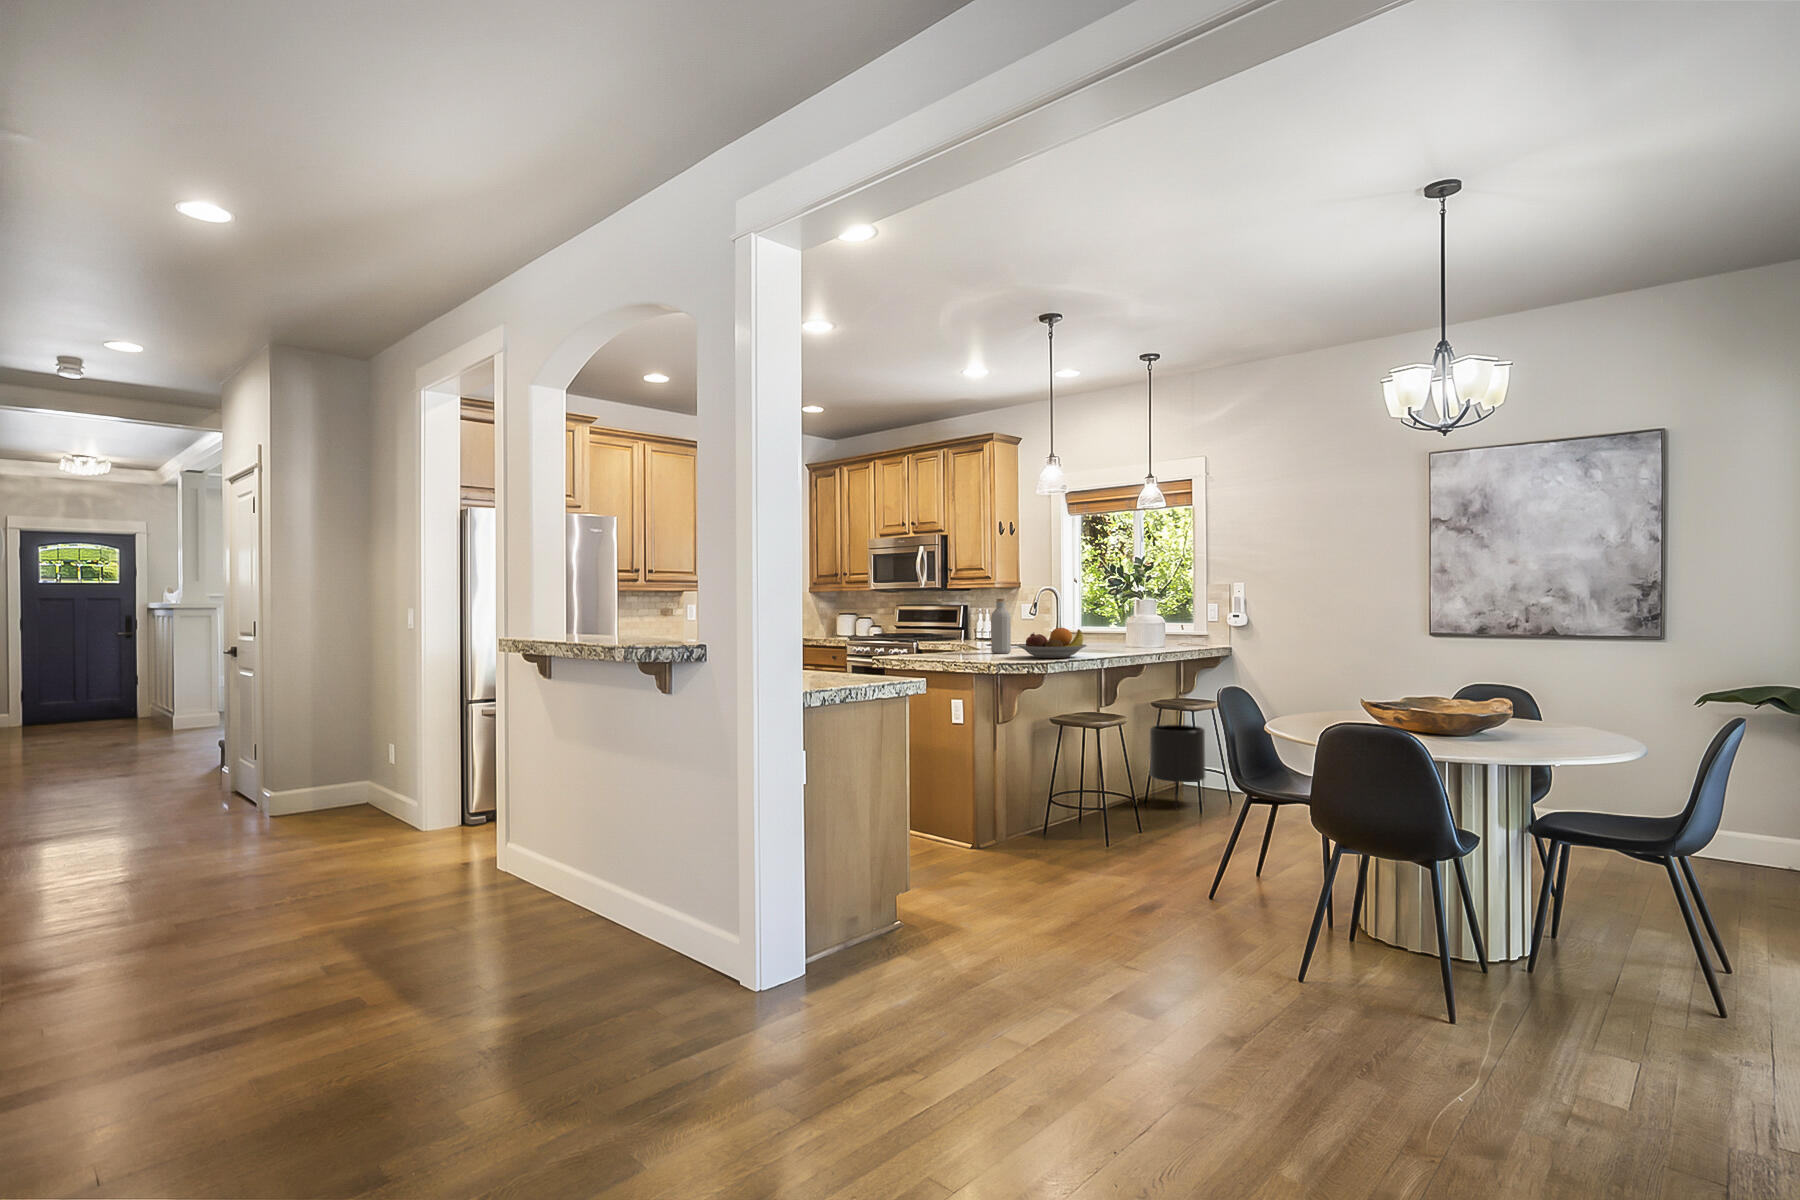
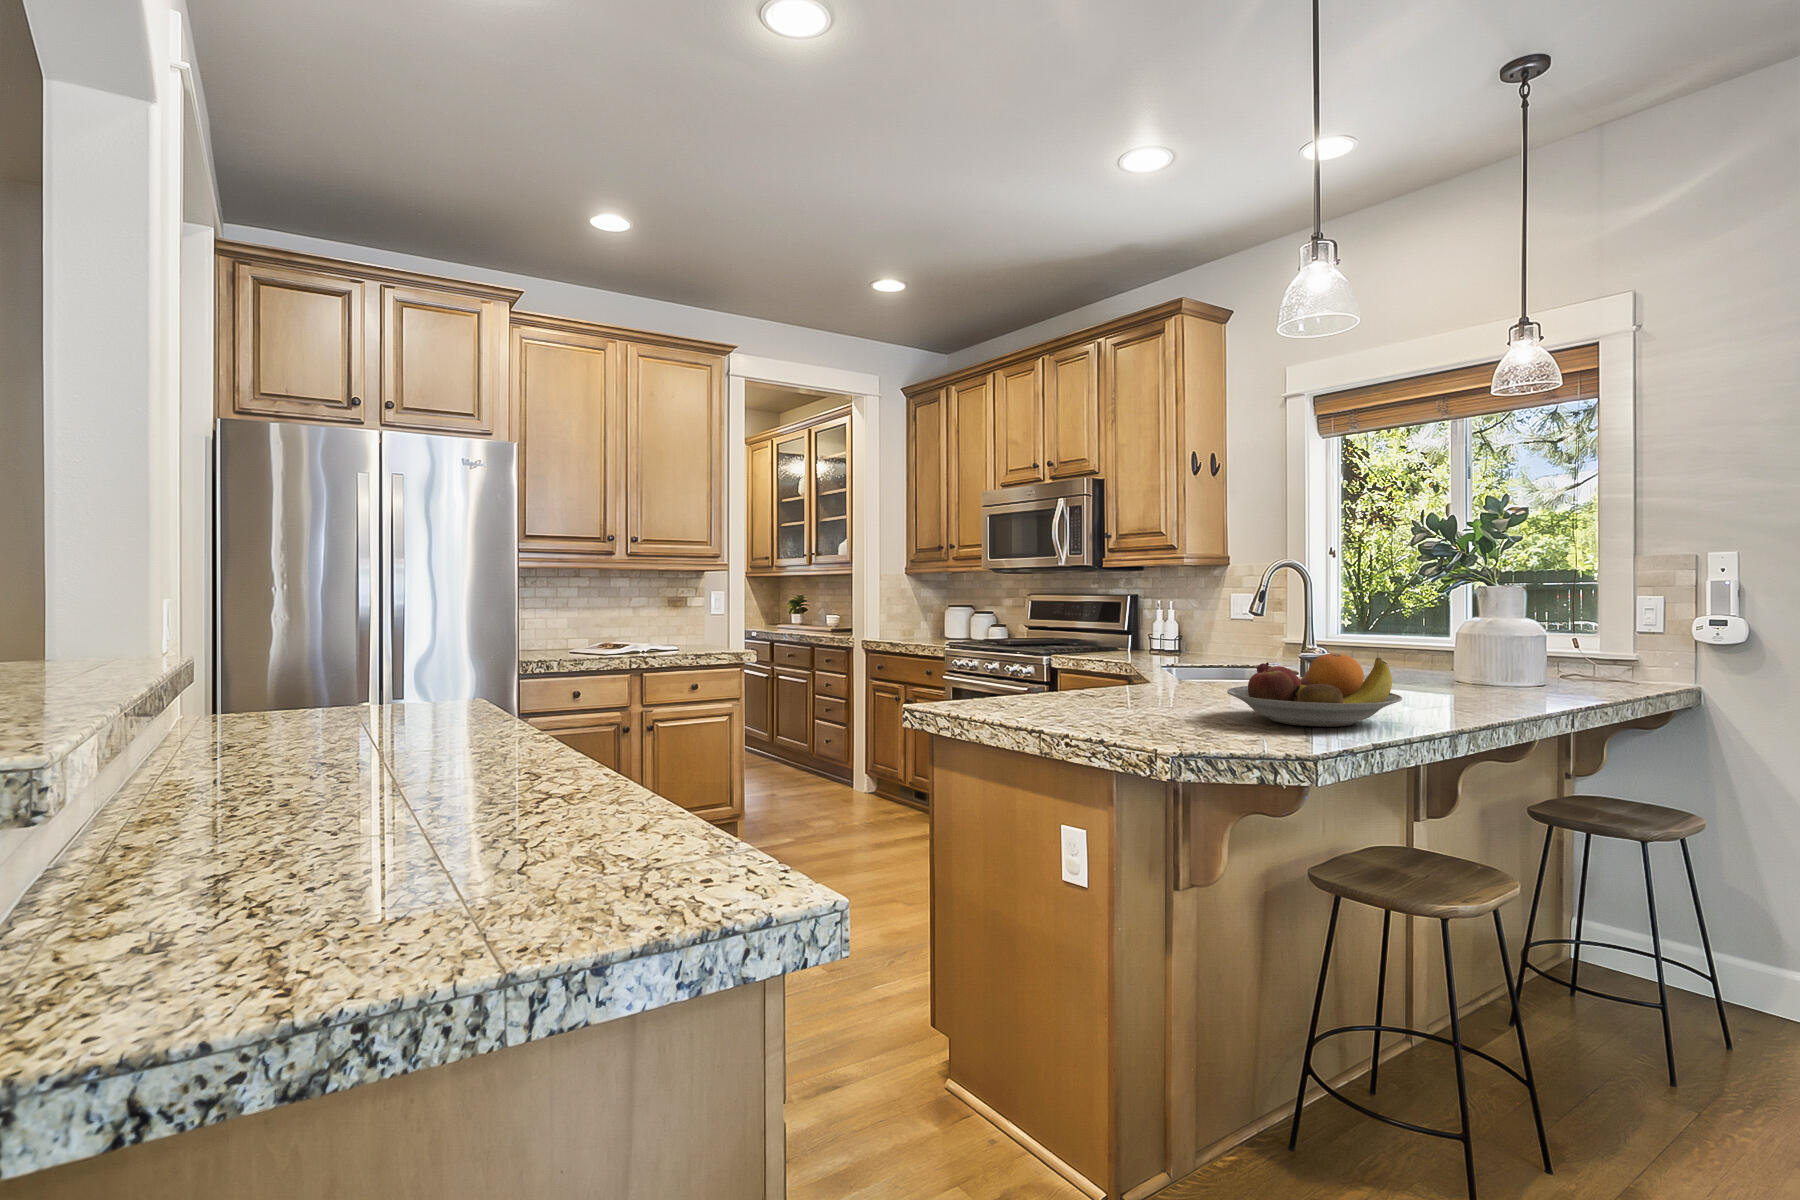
bottle: present [991,599,1011,653] -> none [1169,585,1211,698]
planter: present [1150,725,1206,808] -> none [1518,850,1661,1057]

